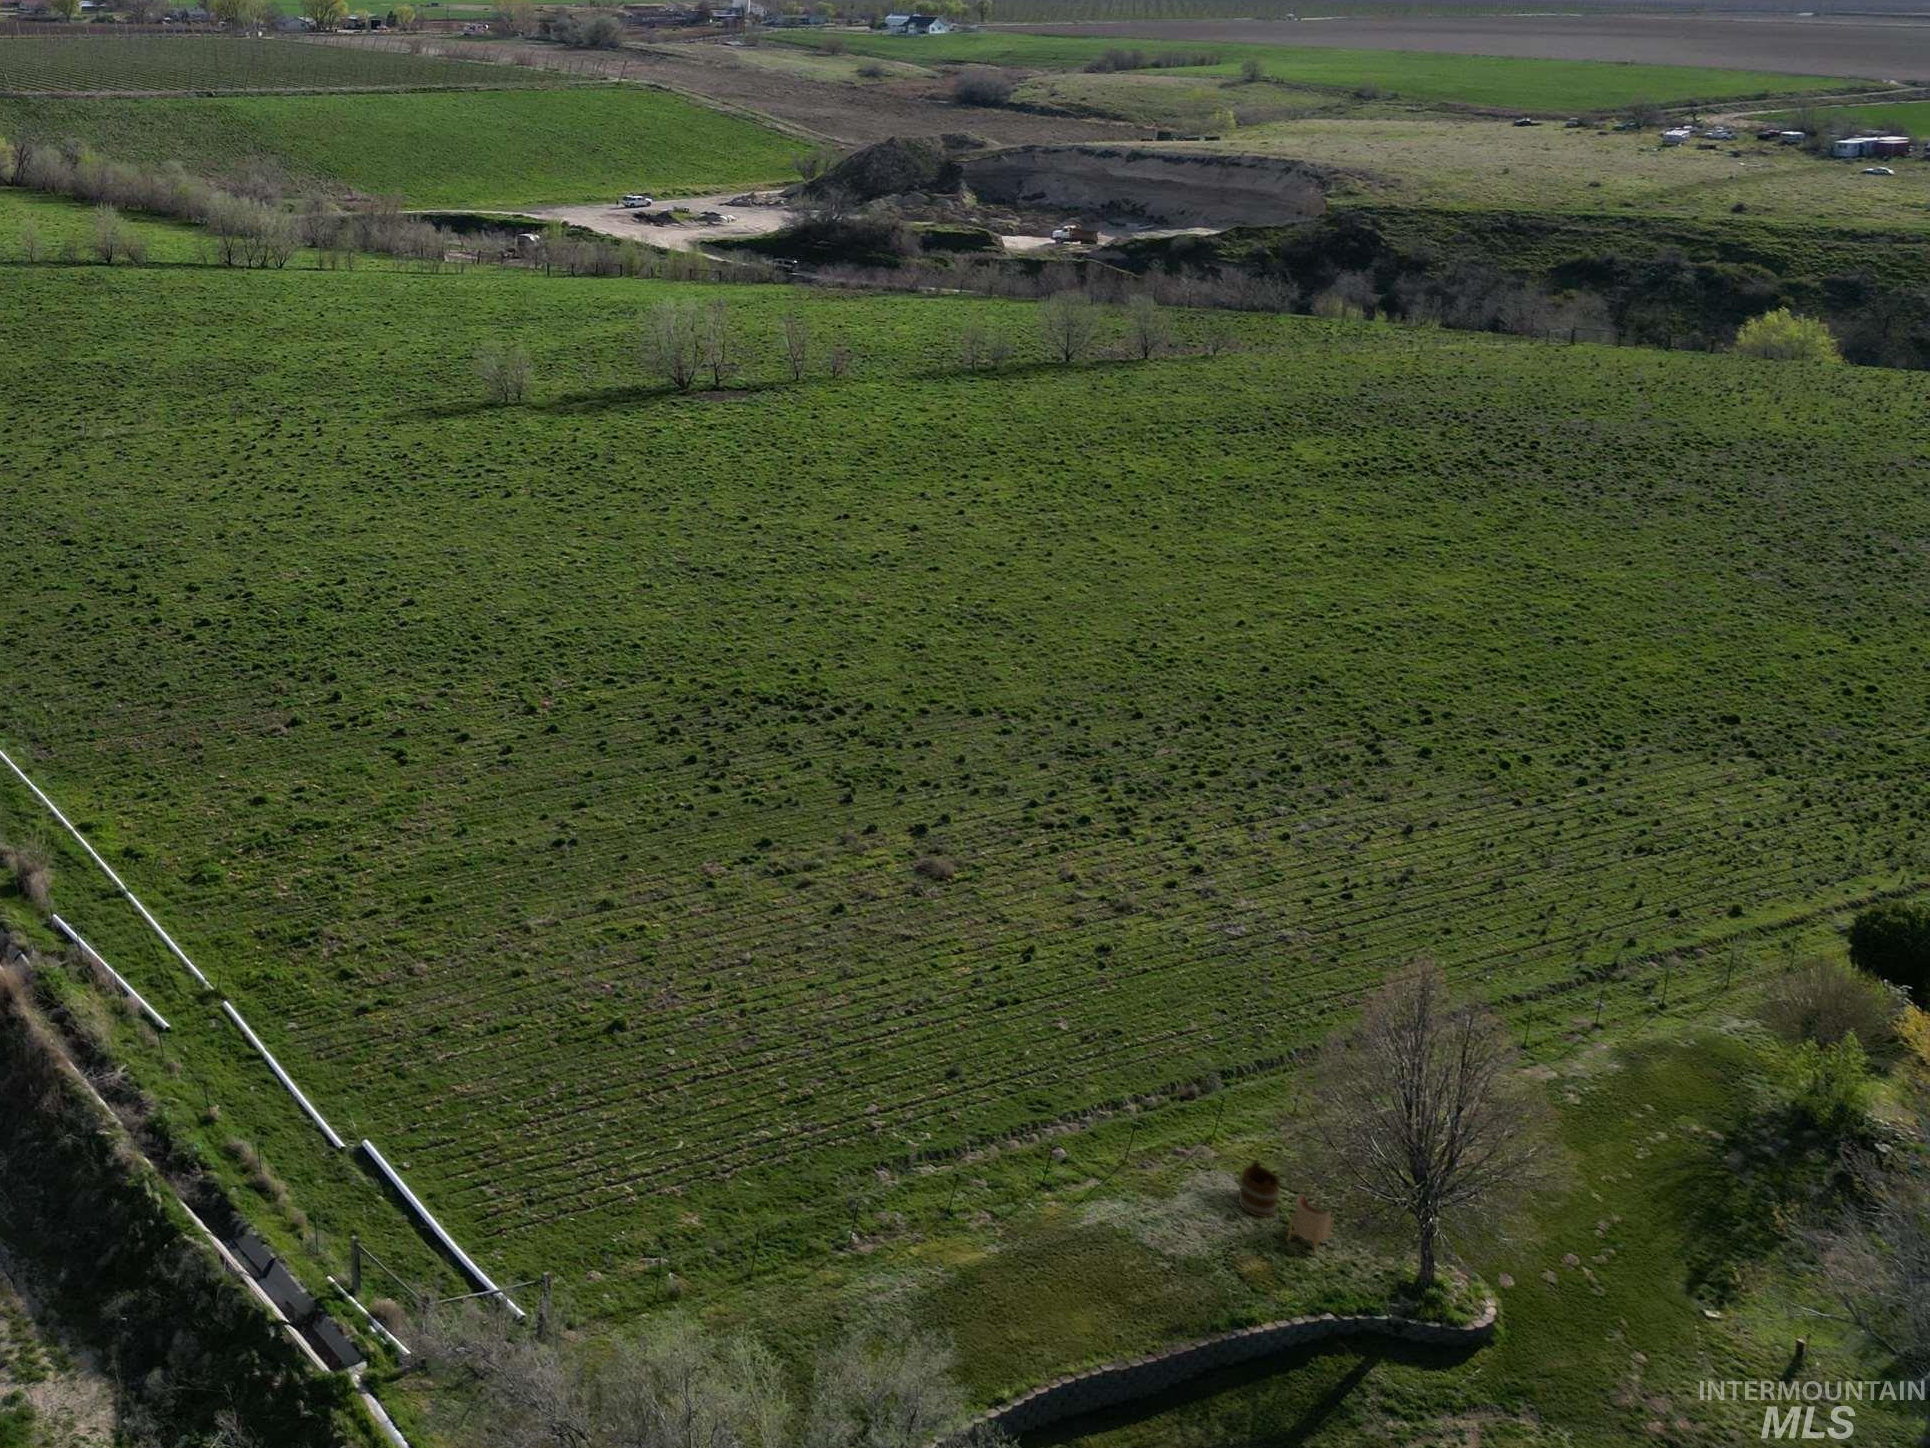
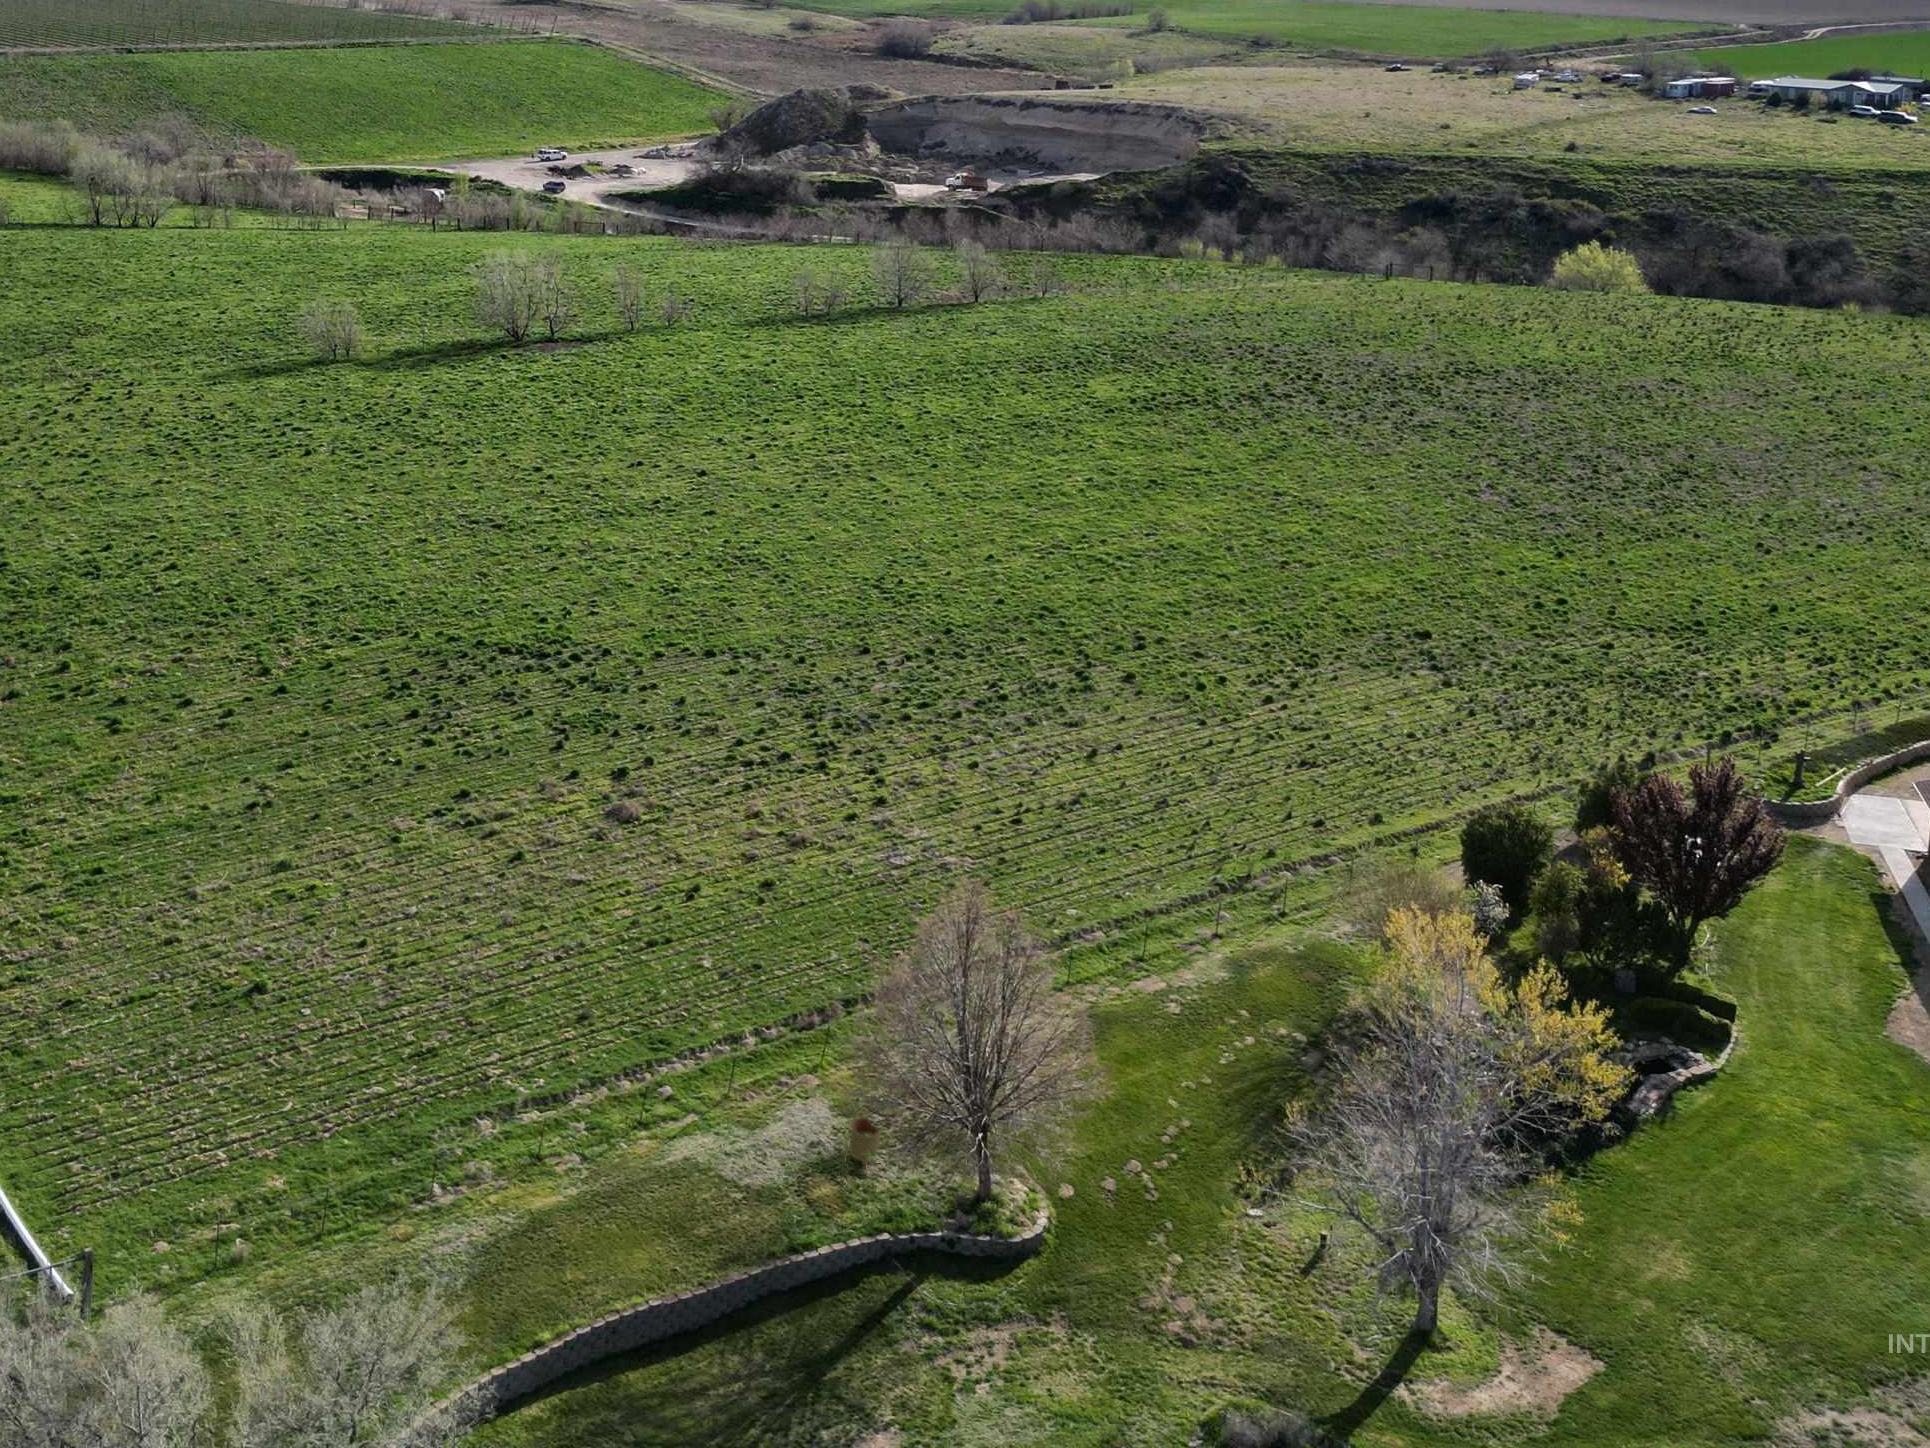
bucket: present [1239,1160,1280,1217] -> none [811,1087,845,1141]

